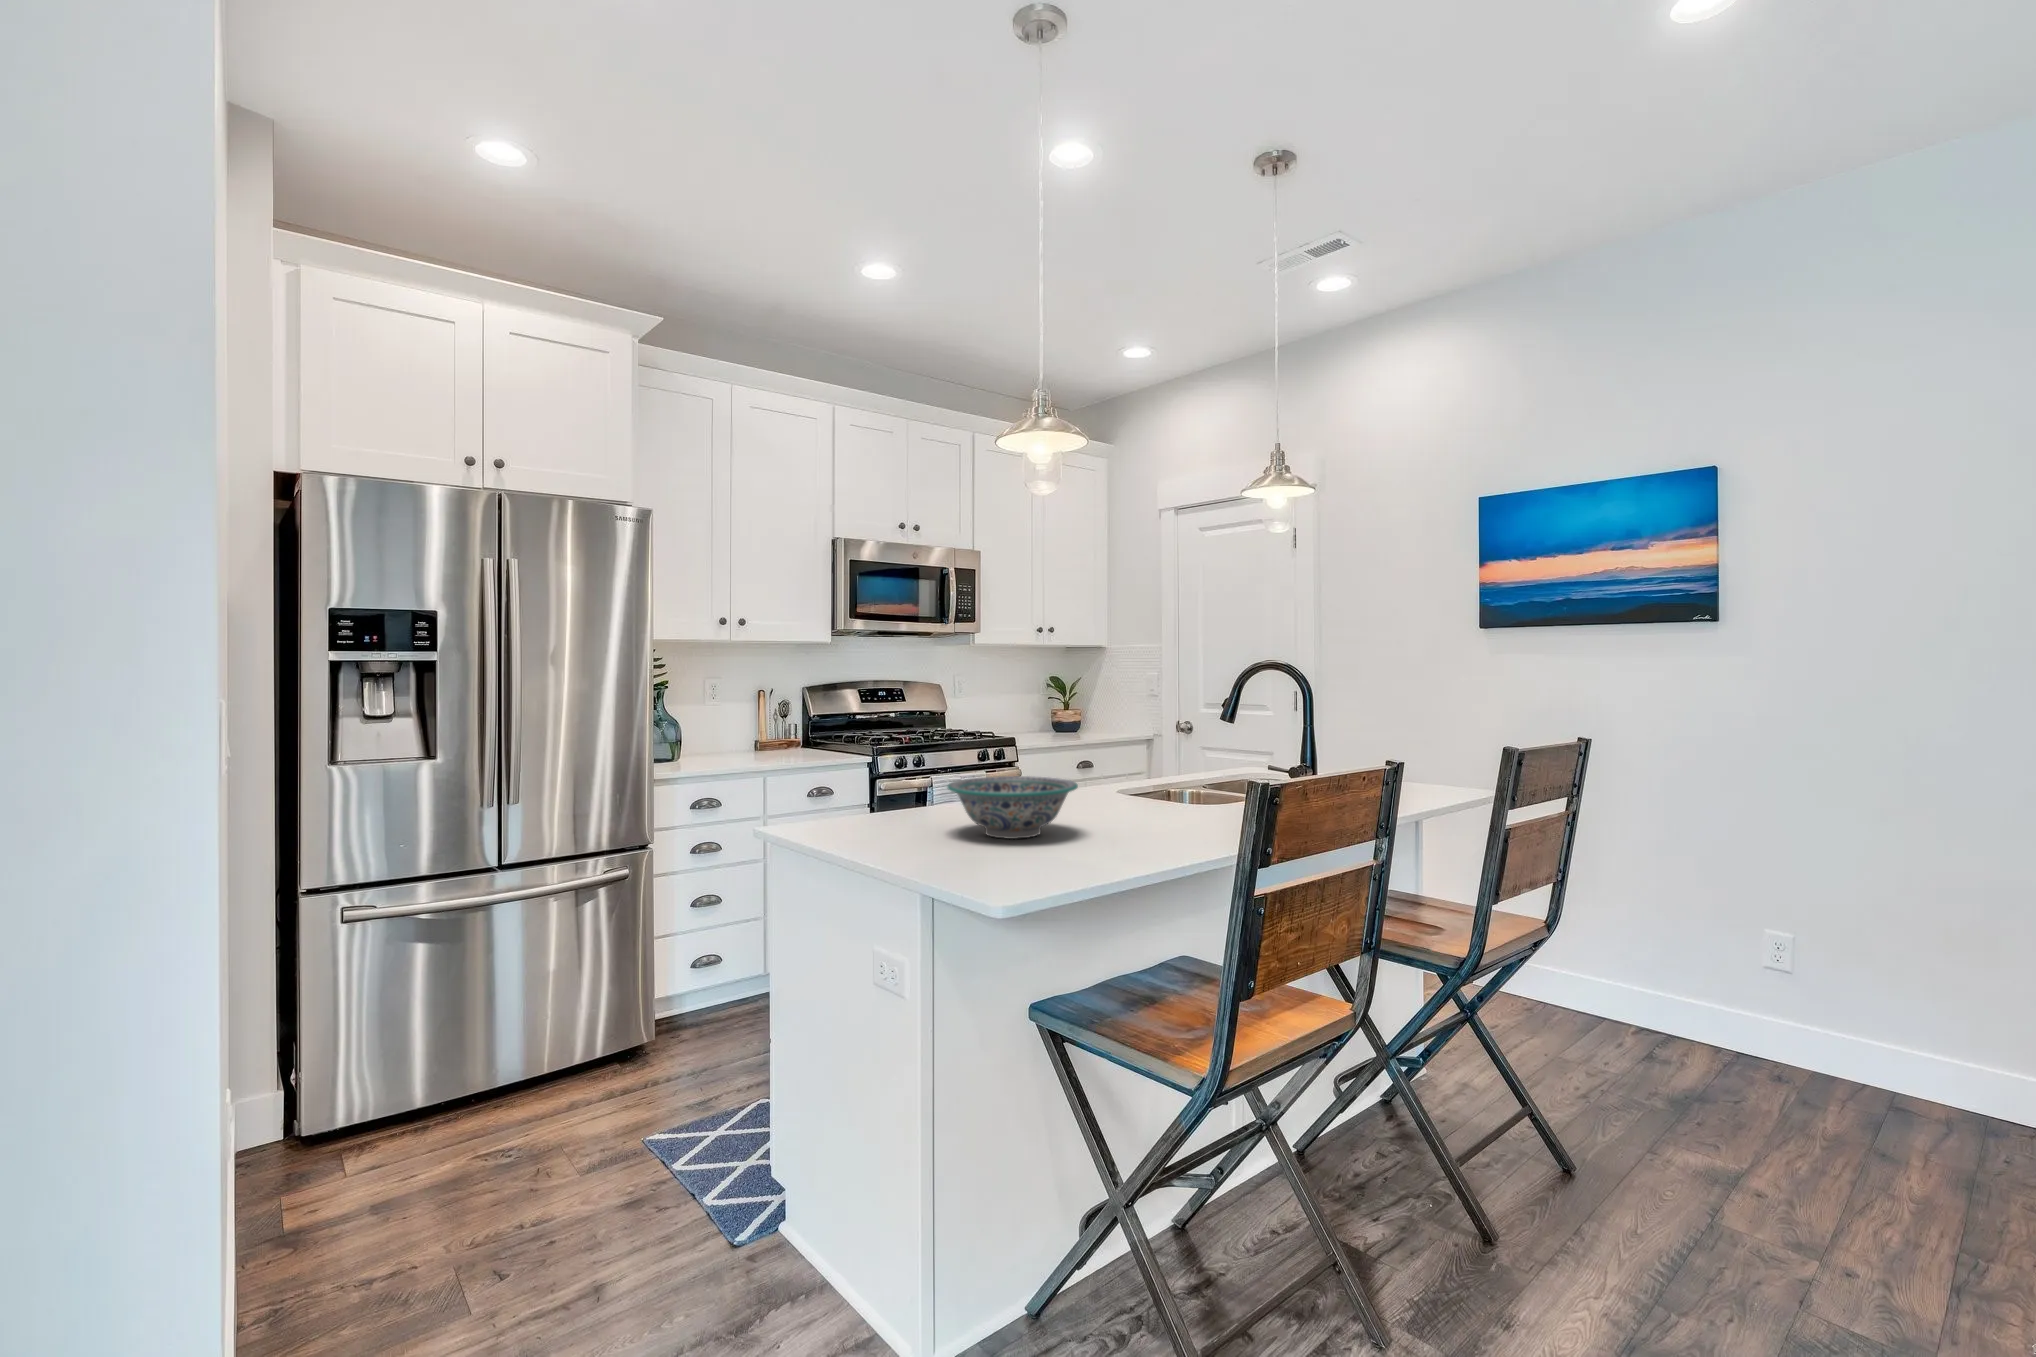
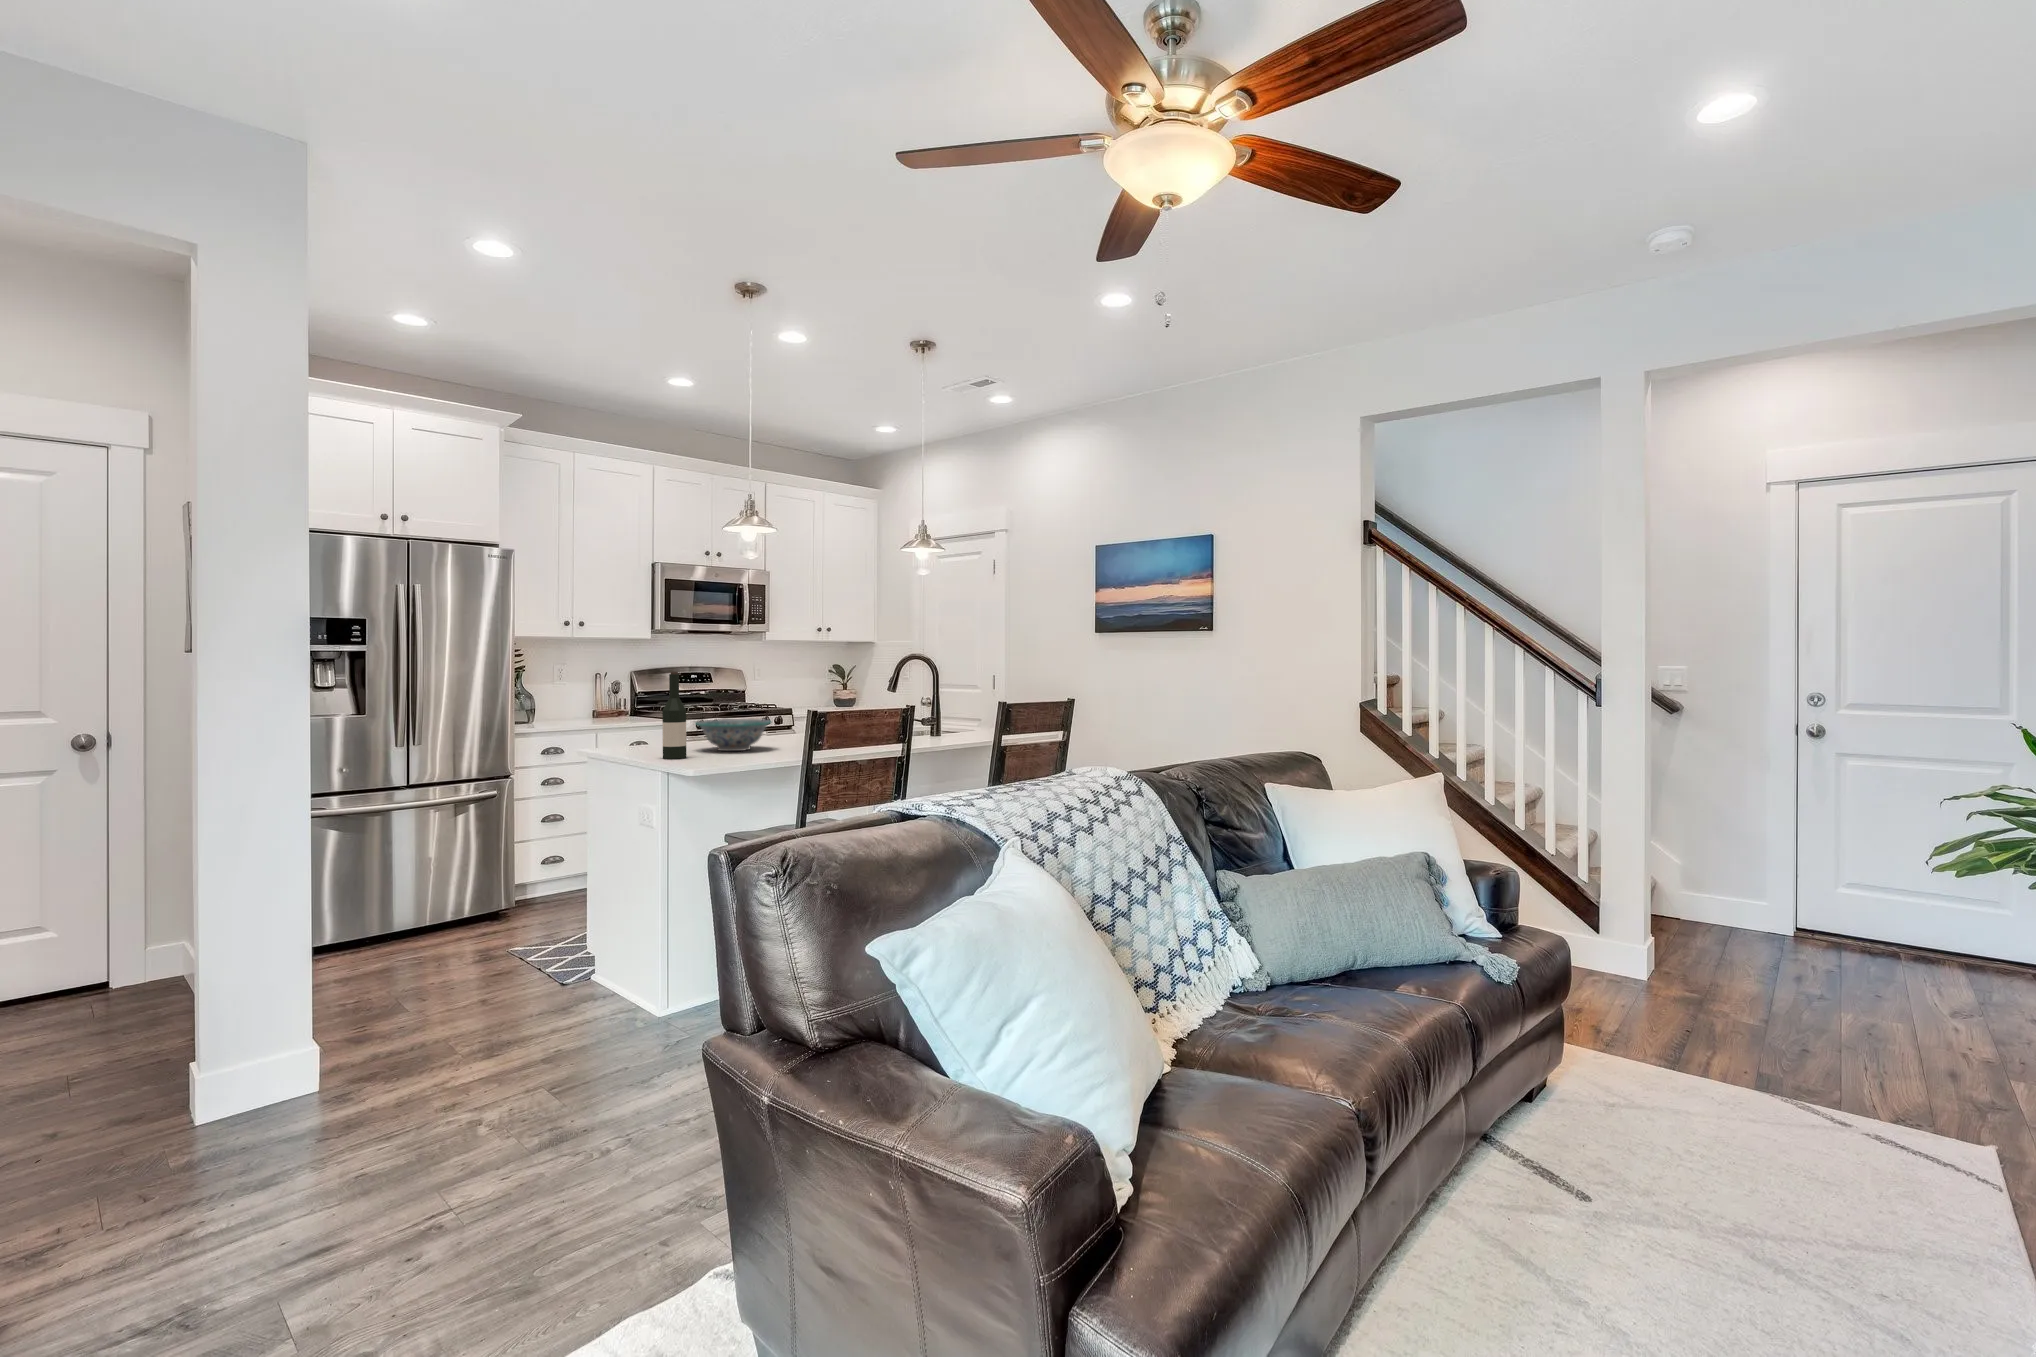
wine bottle: none [905,698,949,863] -> present [662,672,686,759]

